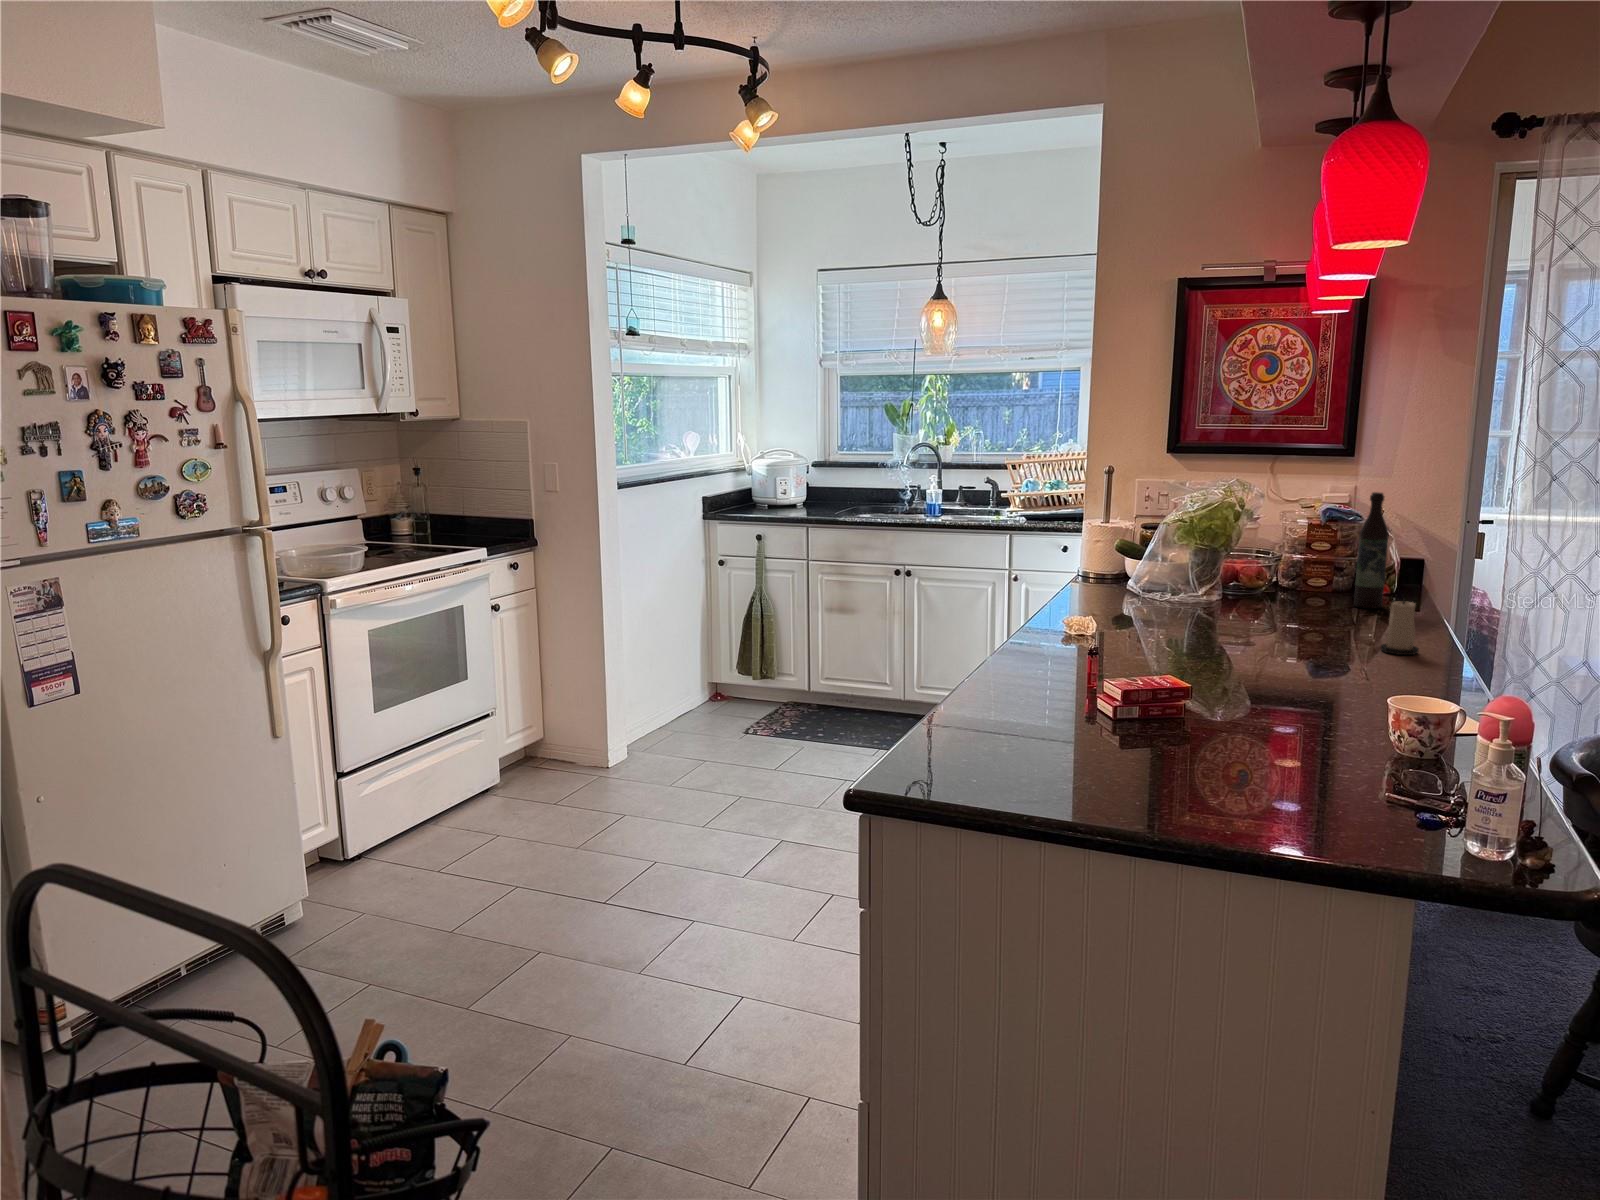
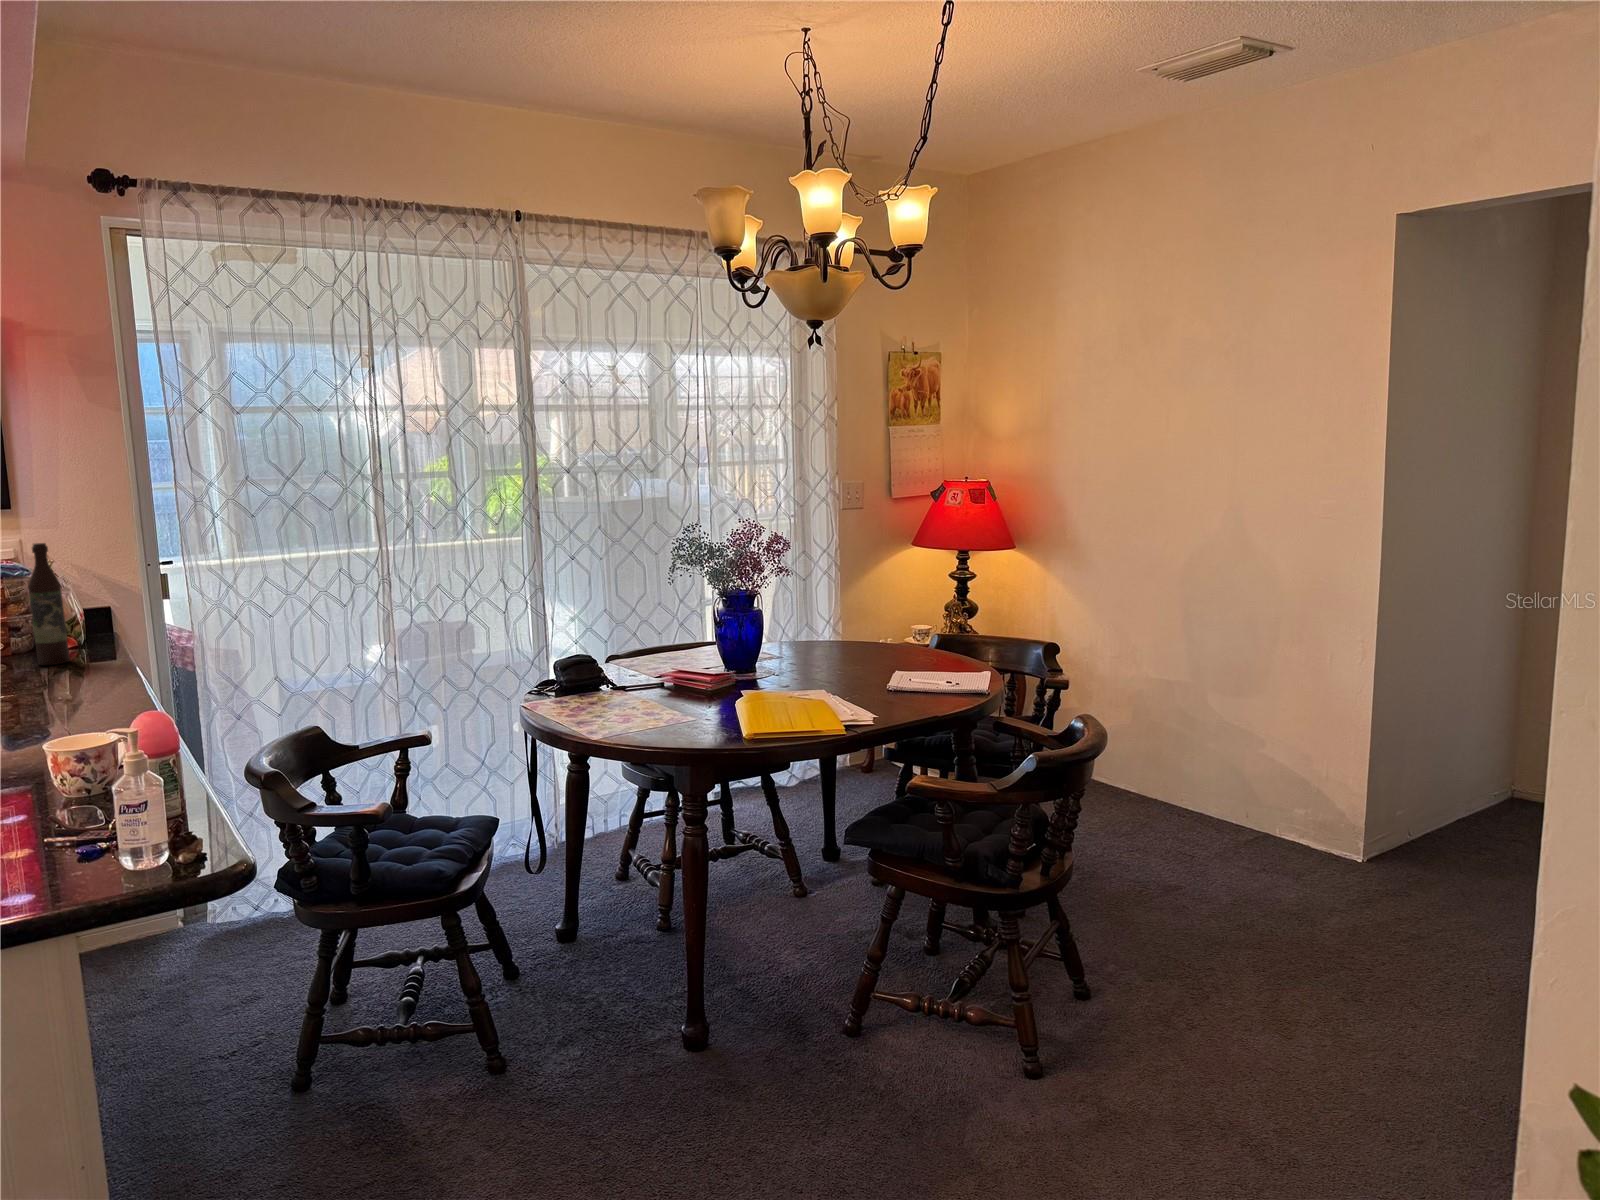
candle: present [1381,599,1419,655] -> none [62,645,103,705]

